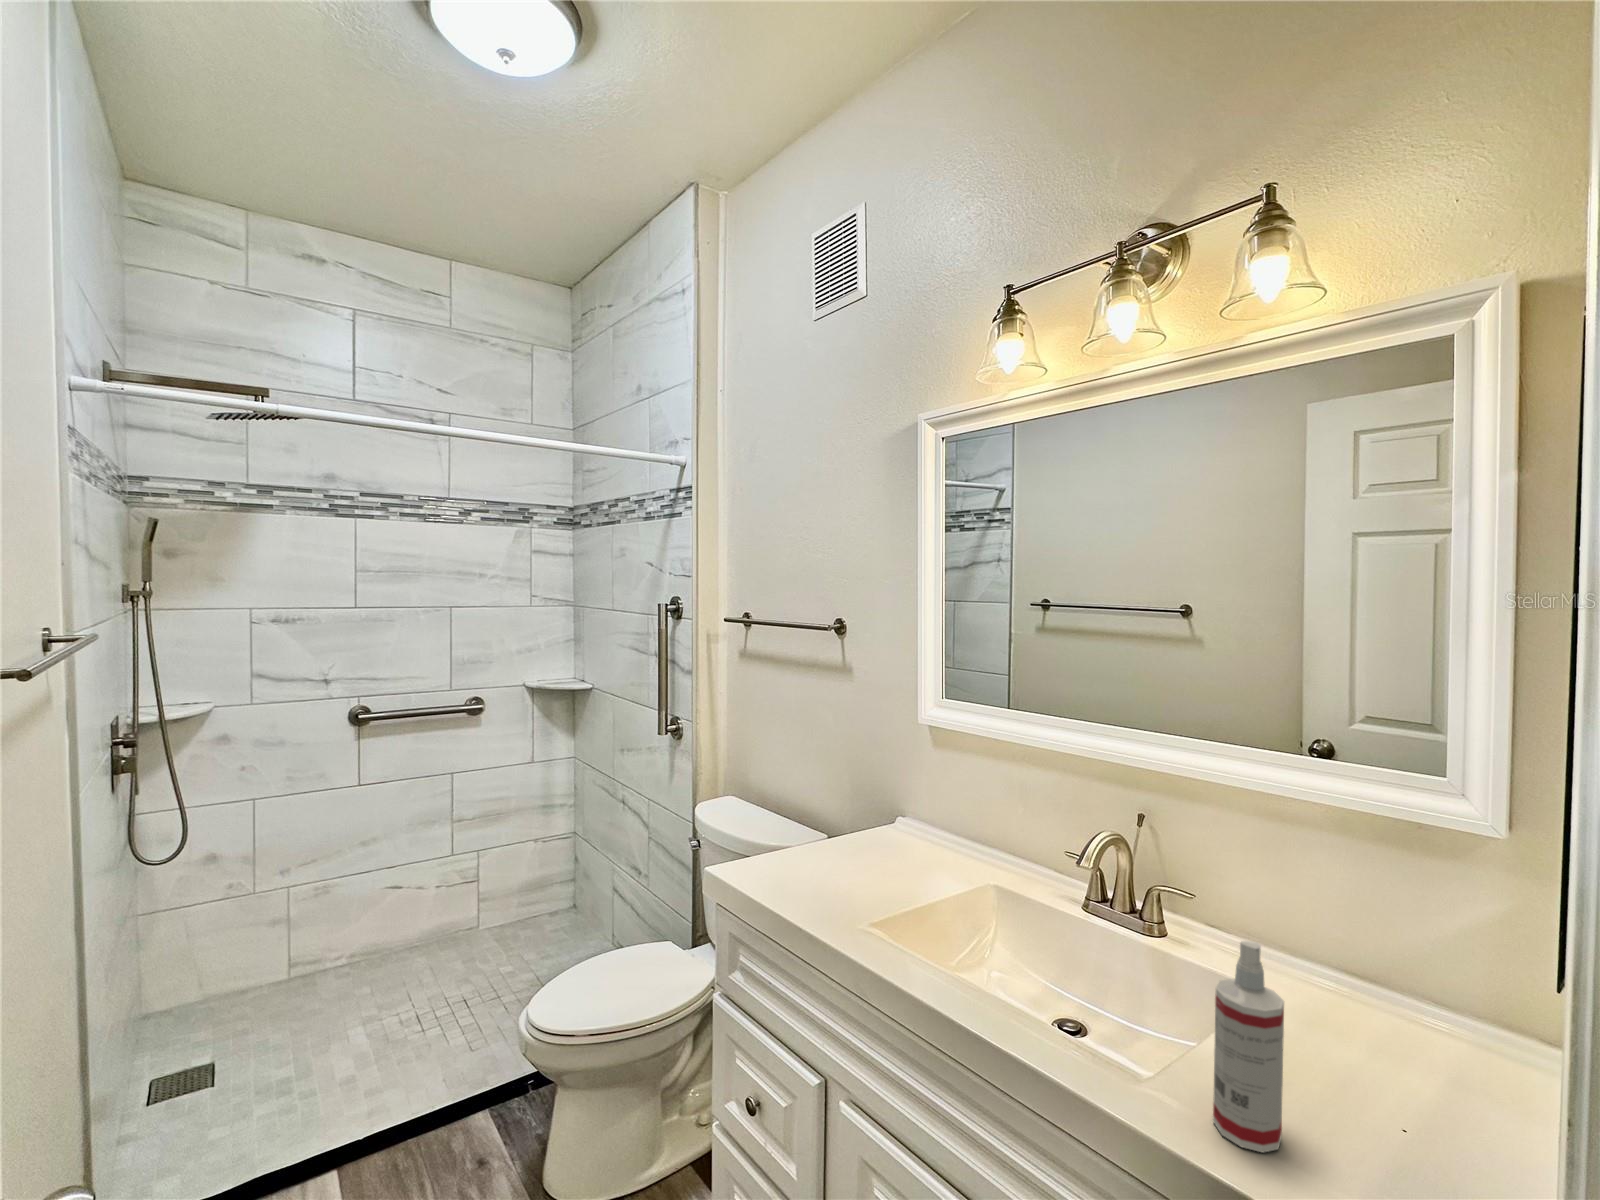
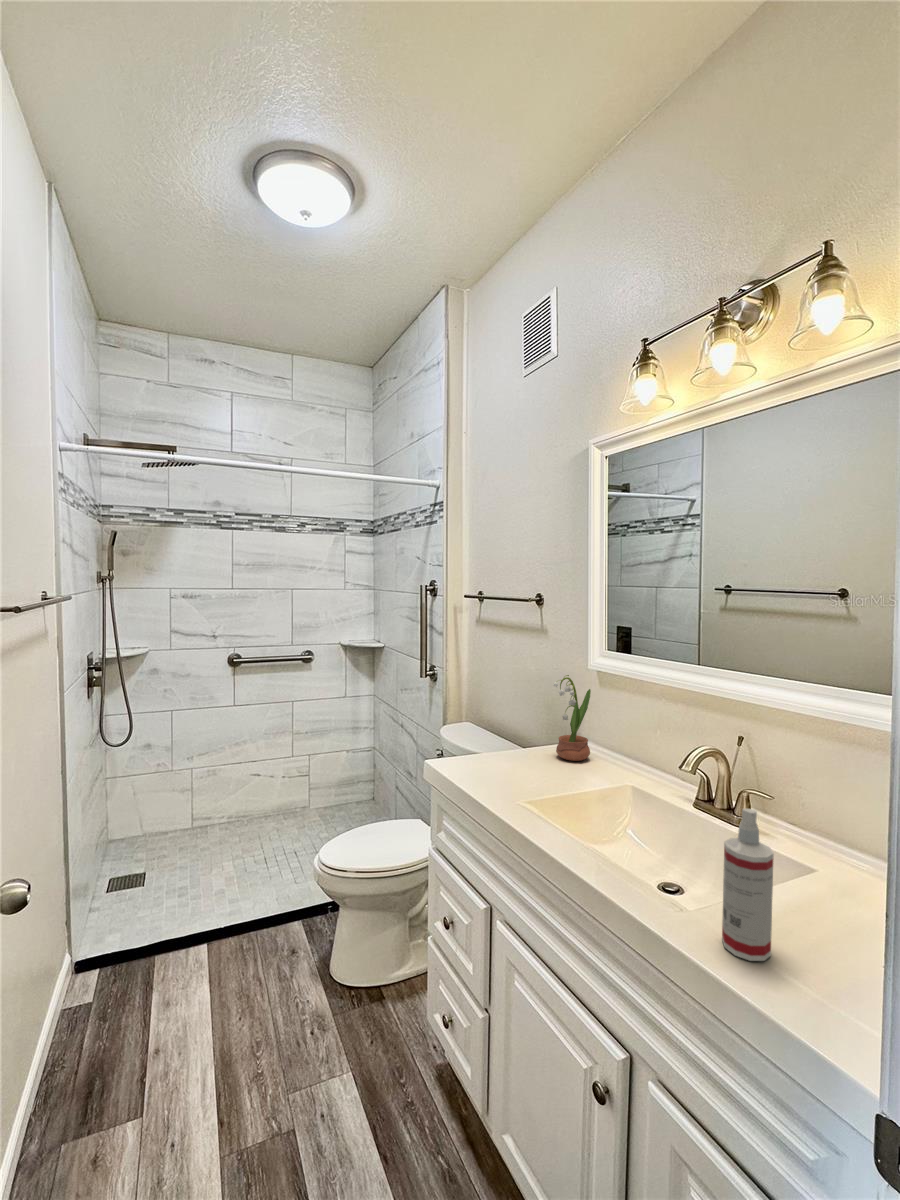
potted flower: none [880,734,929,852] -> present [553,675,591,761]

